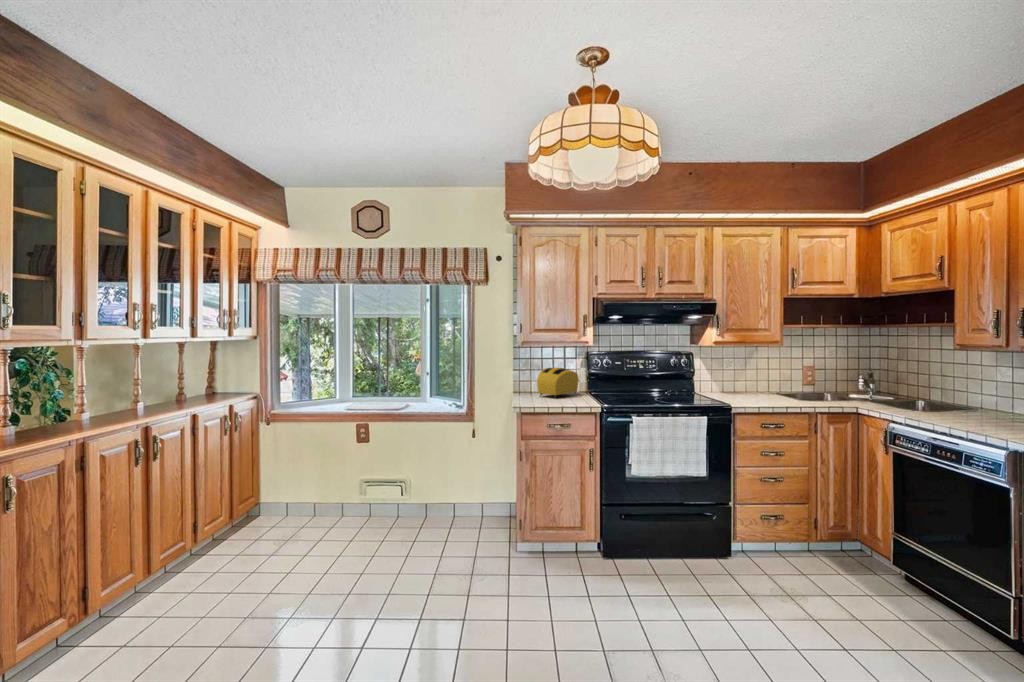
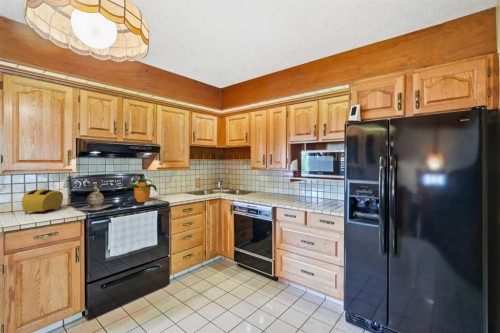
potted plant: none [657,356,710,399] -> present [125,177,157,202]
ceramic jug: none [588,364,641,402] -> present [75,184,112,210]

